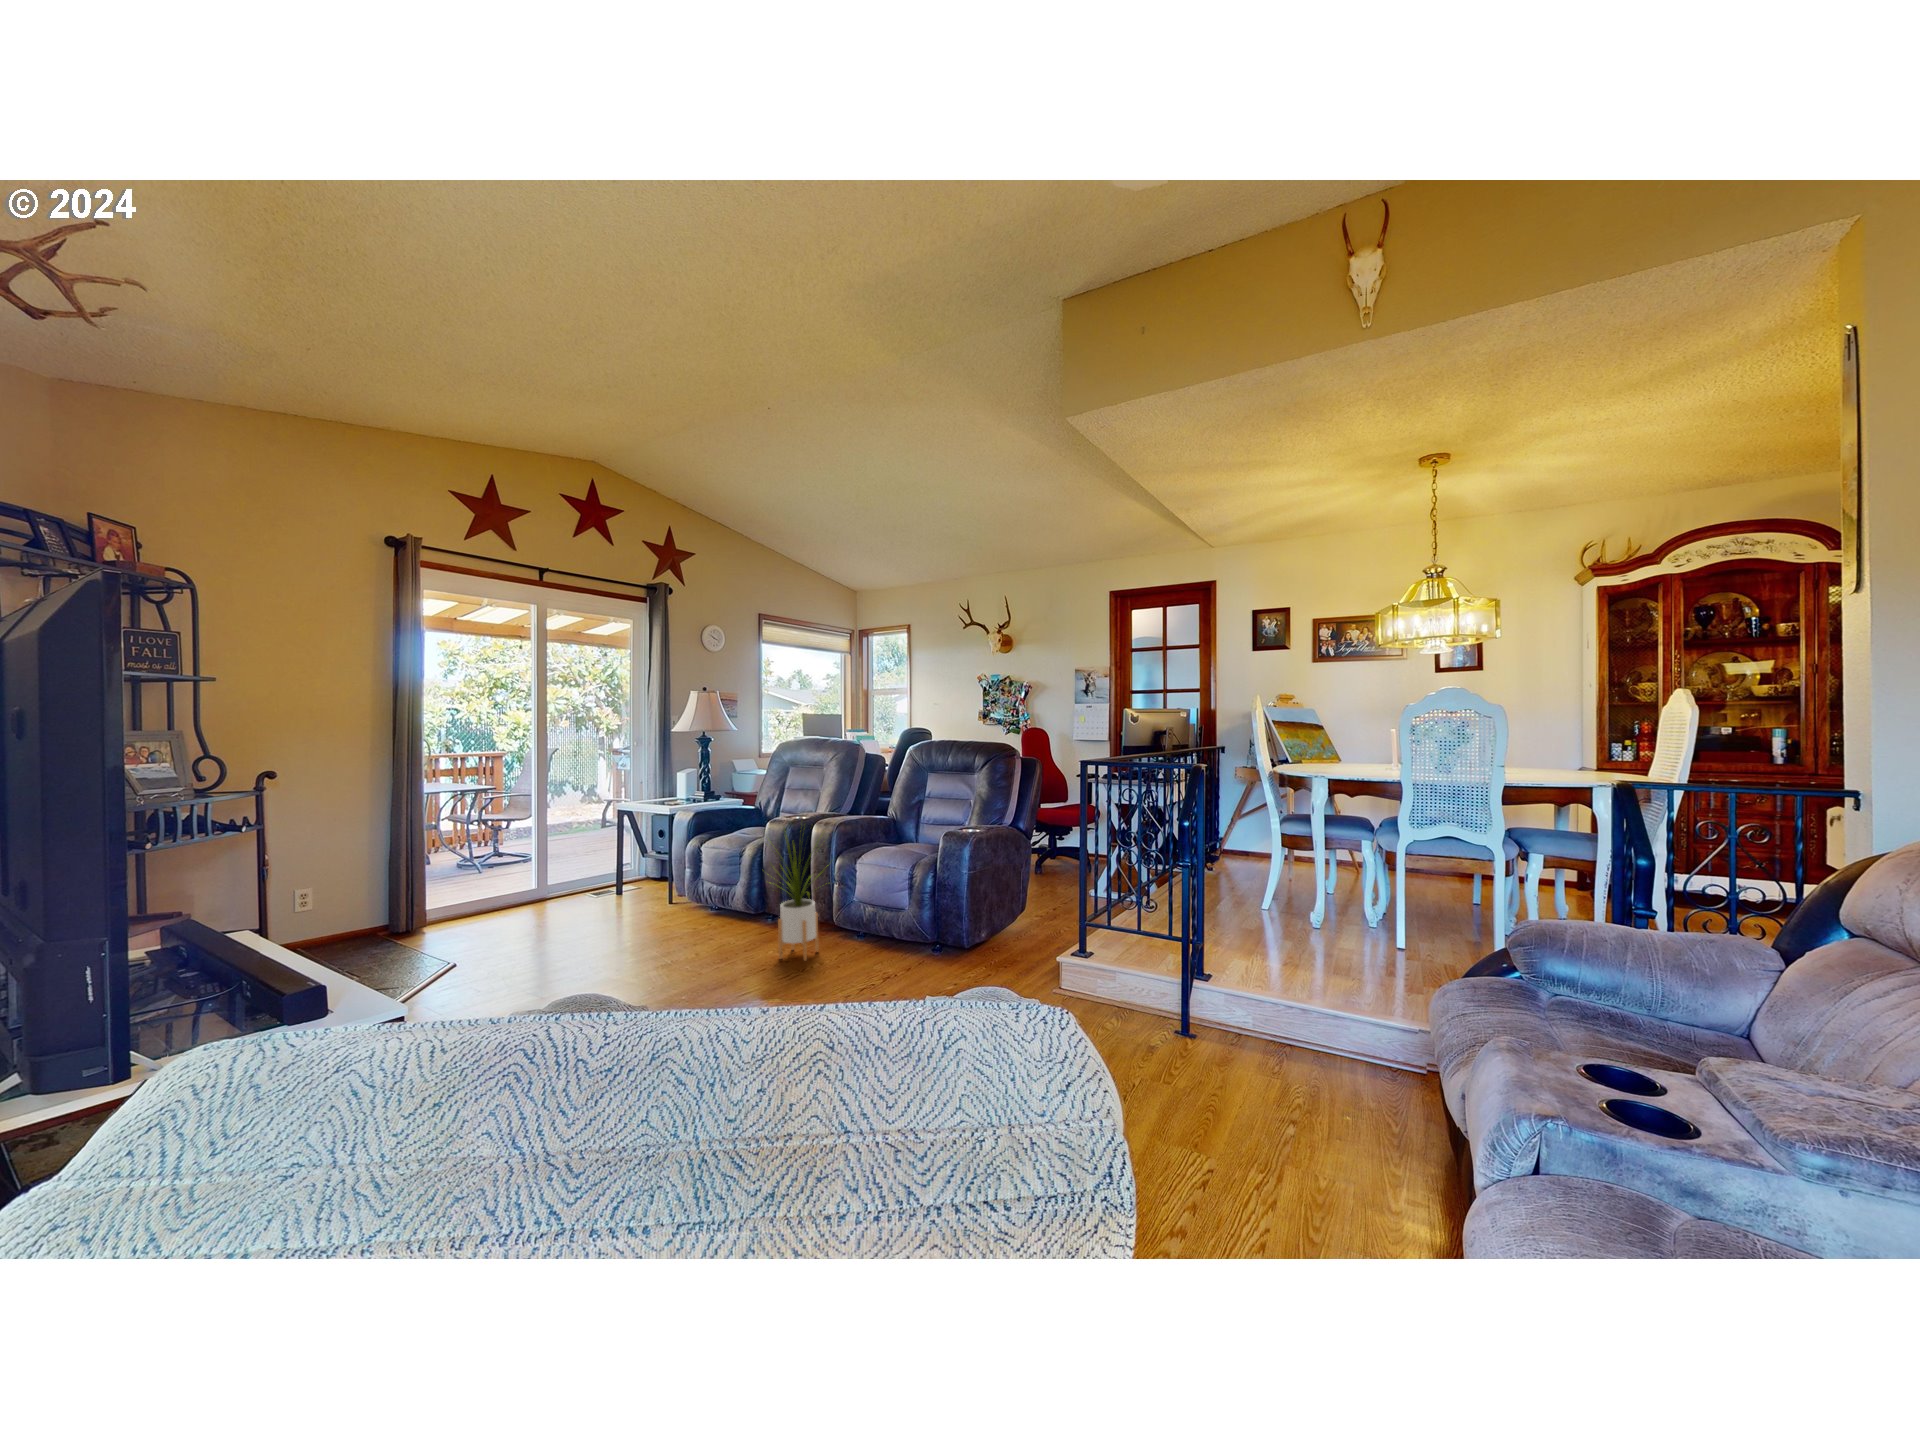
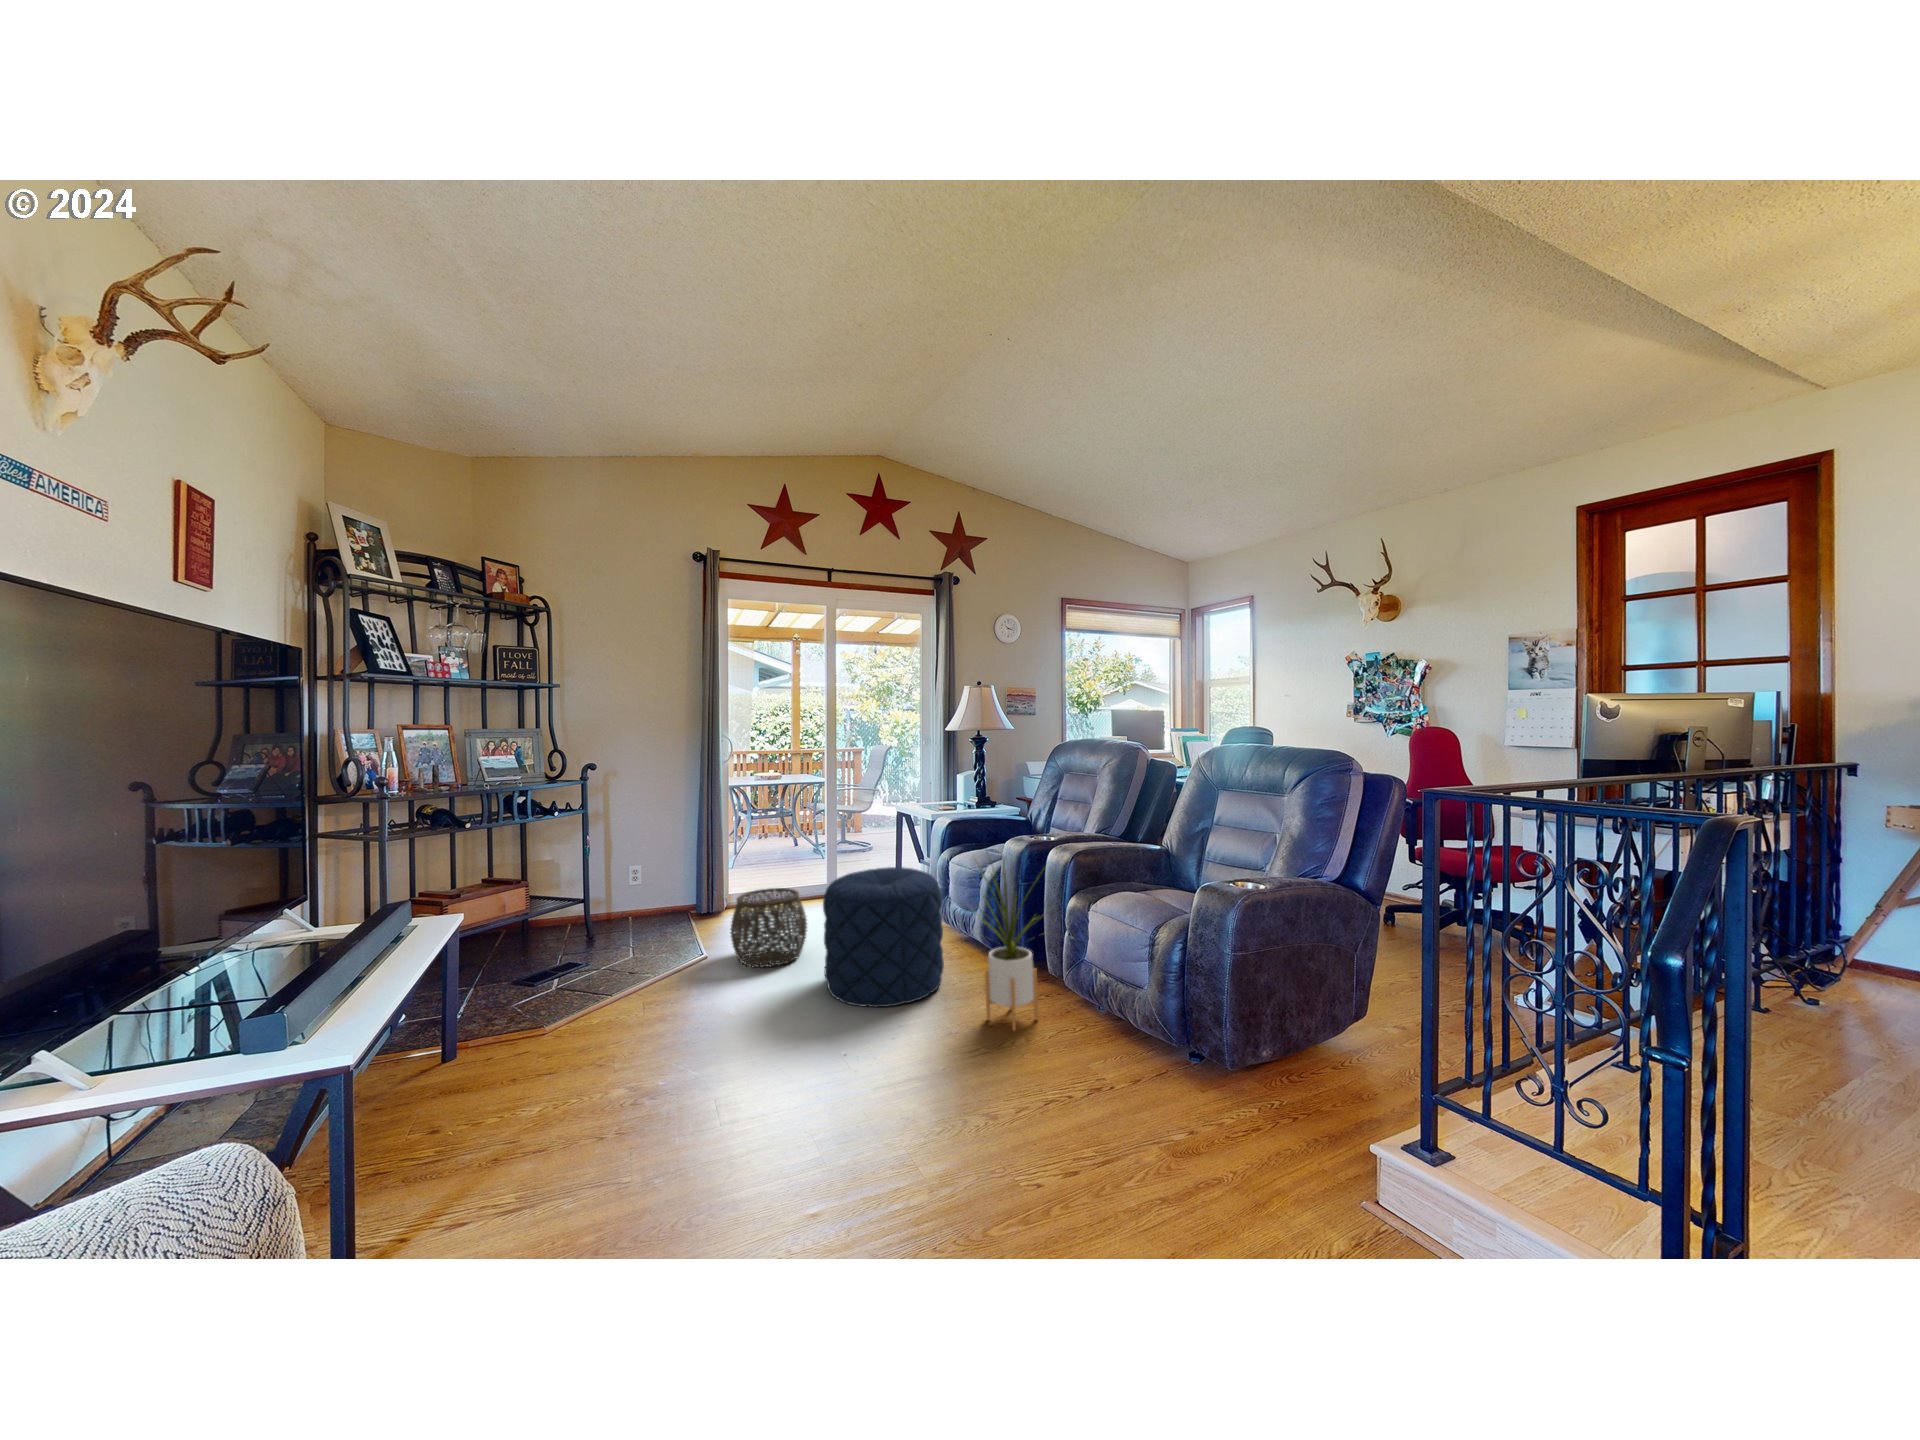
pouf: none [614,850,725,971] -> present [823,867,944,1007]
woven basket: none [486,885,572,964] -> present [730,888,807,968]

